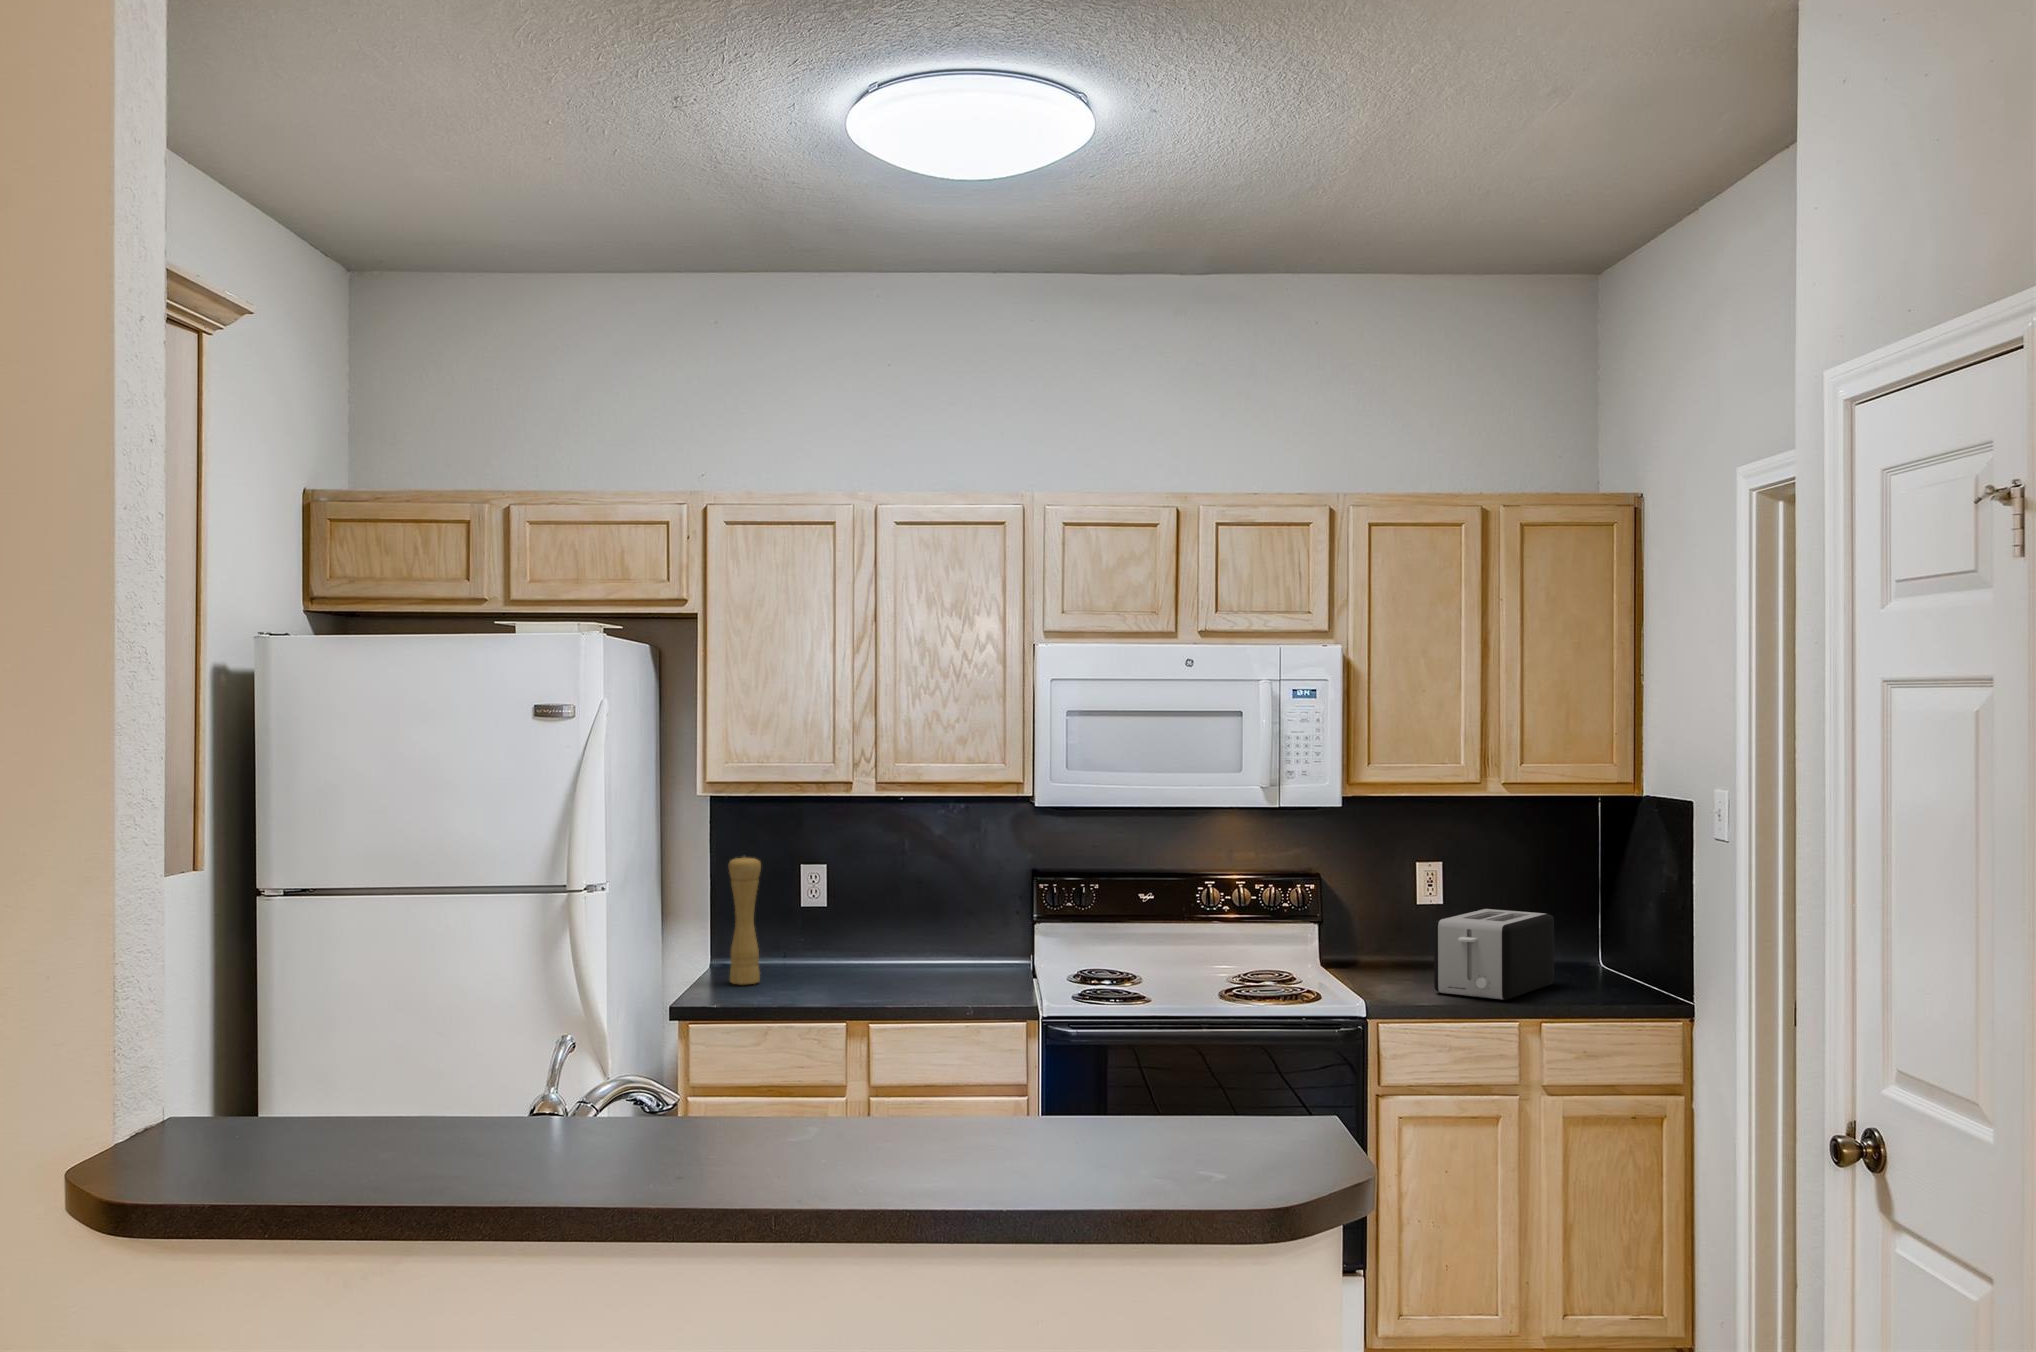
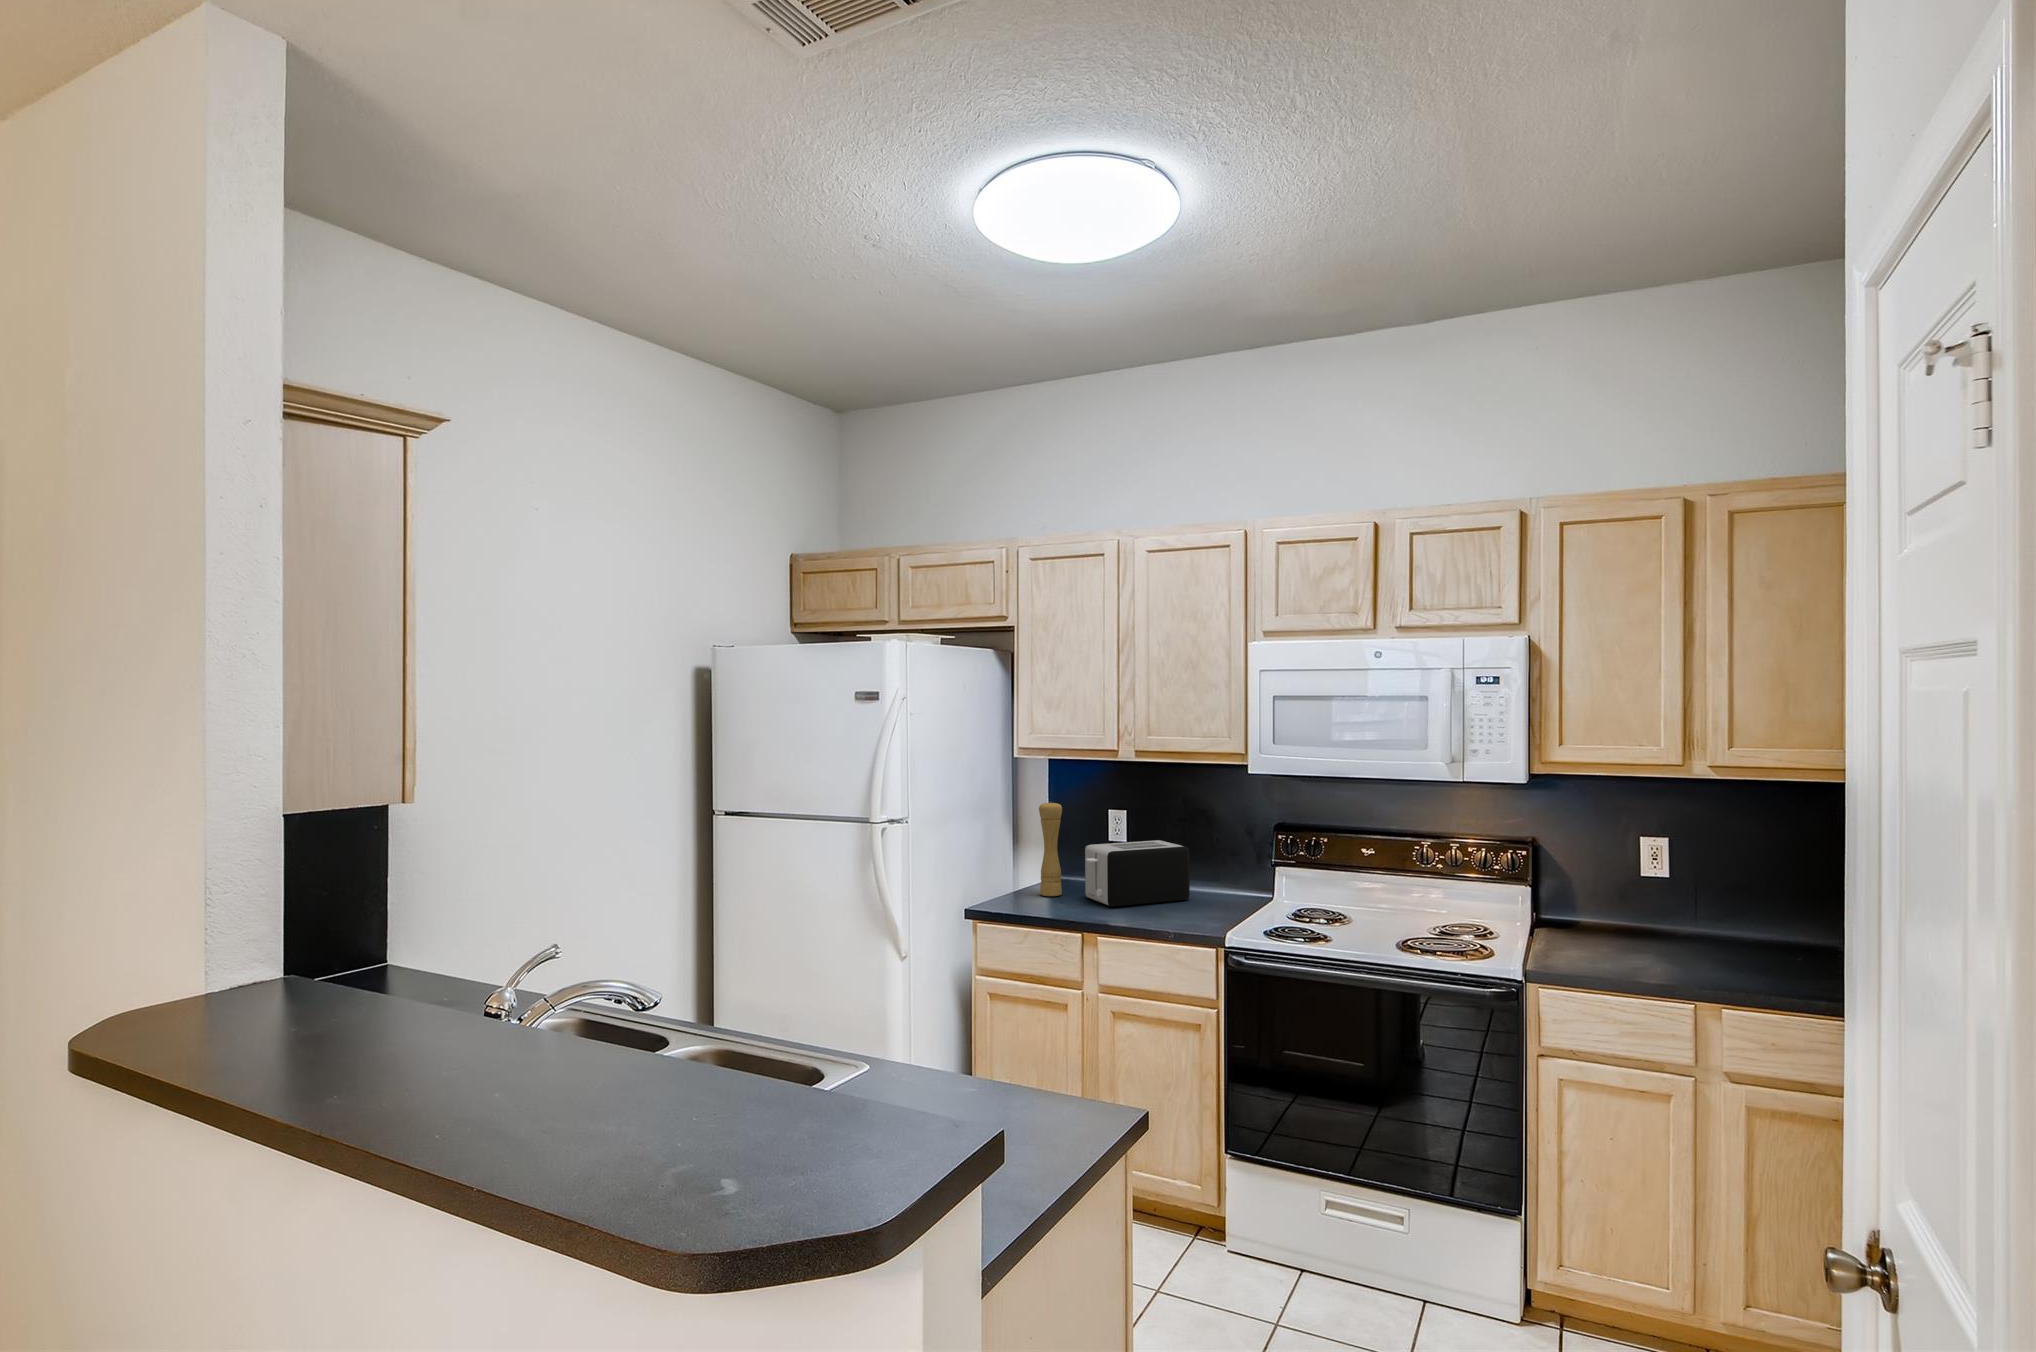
toaster: present [1434,909,1554,1000] -> present [1085,840,1190,906]

